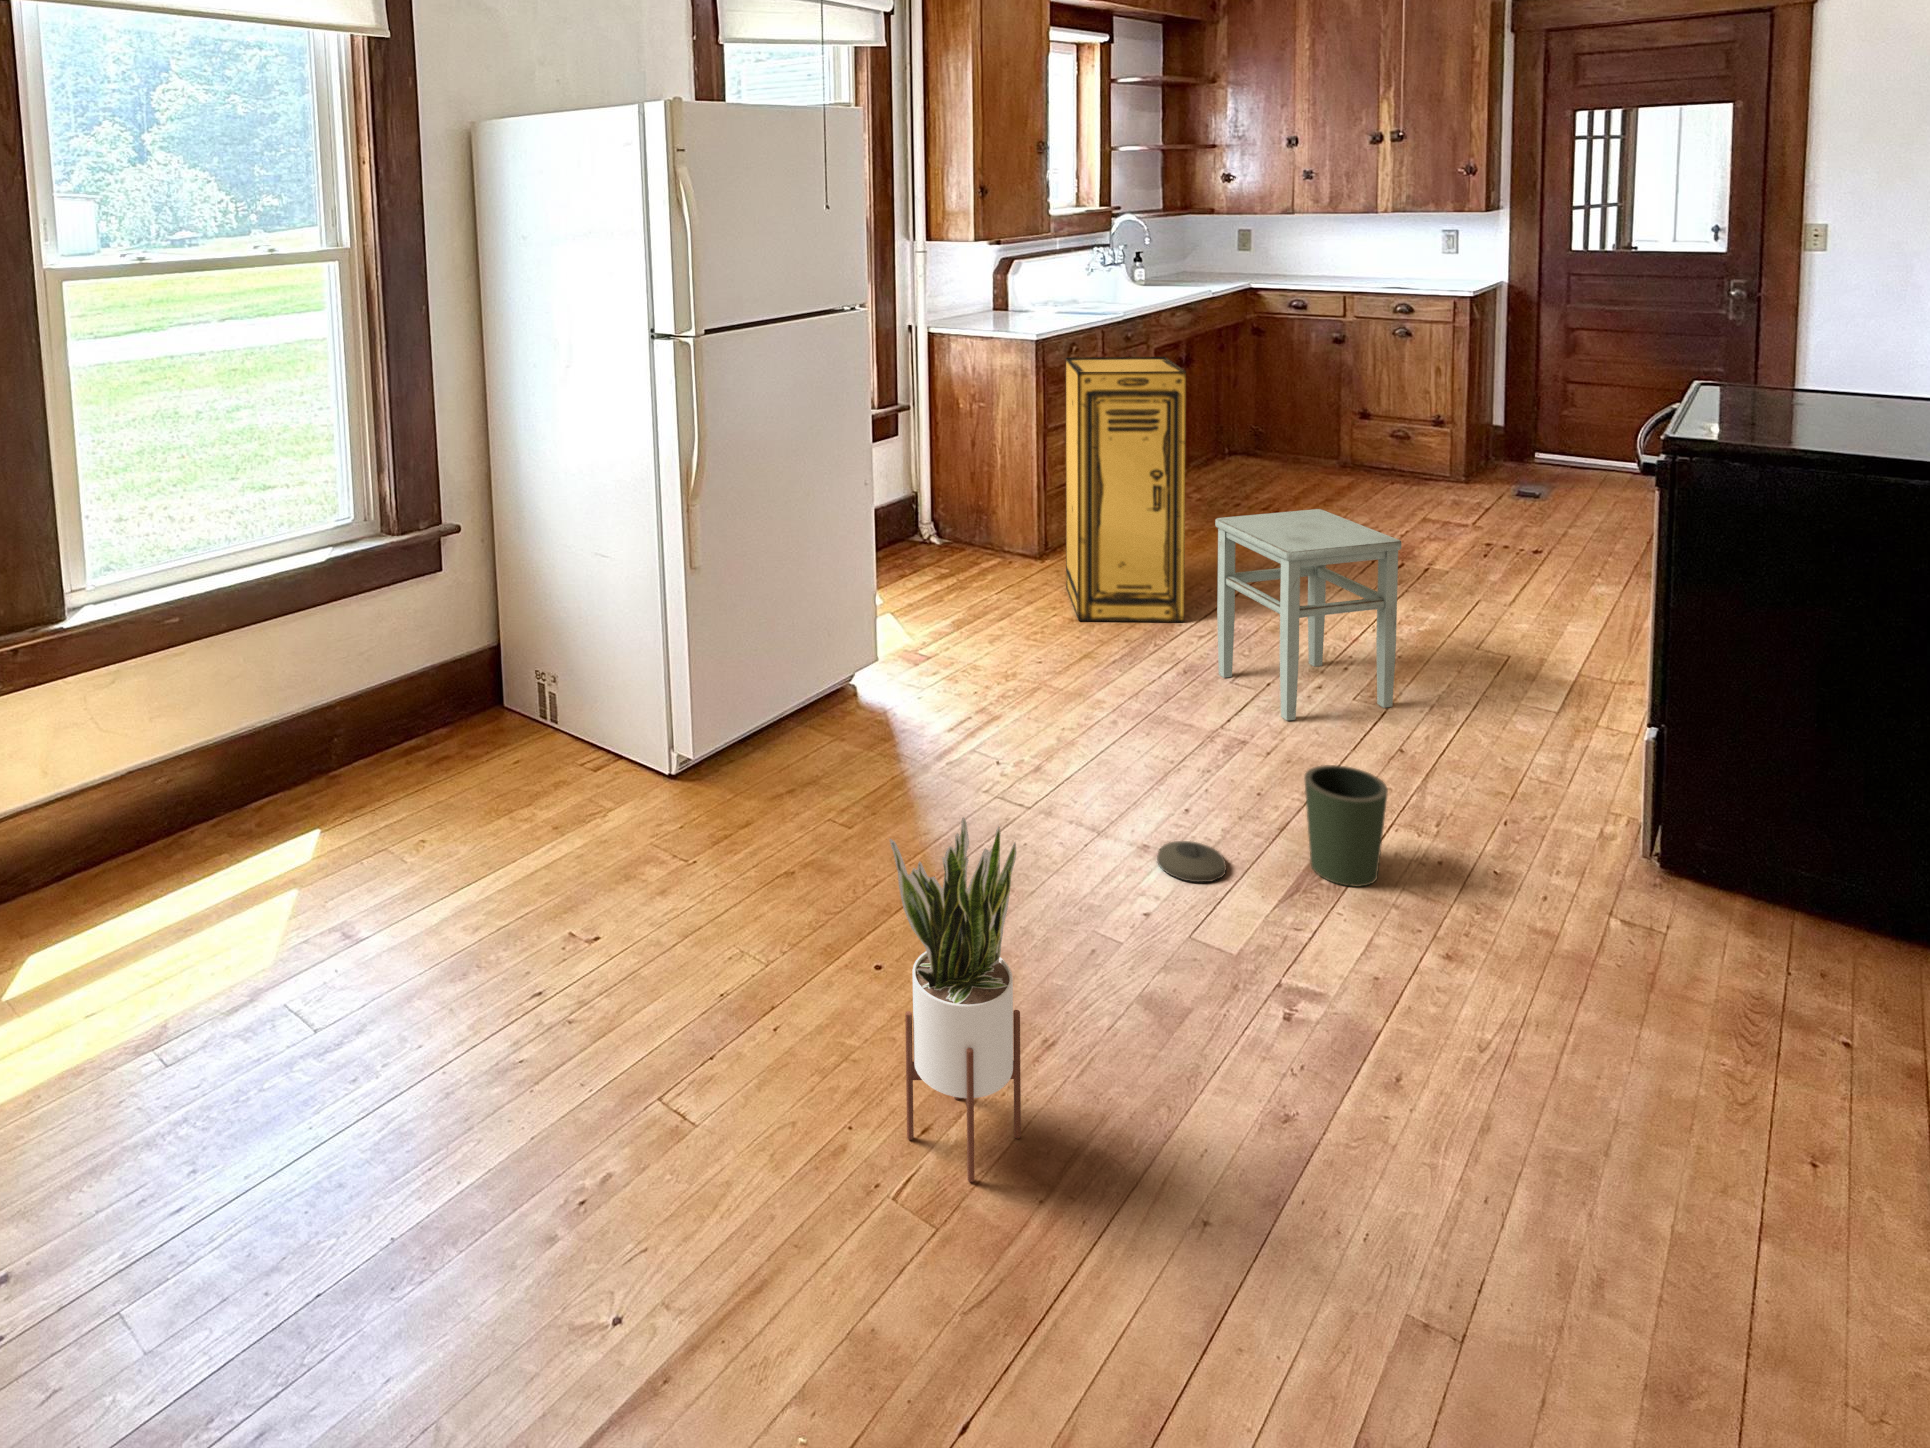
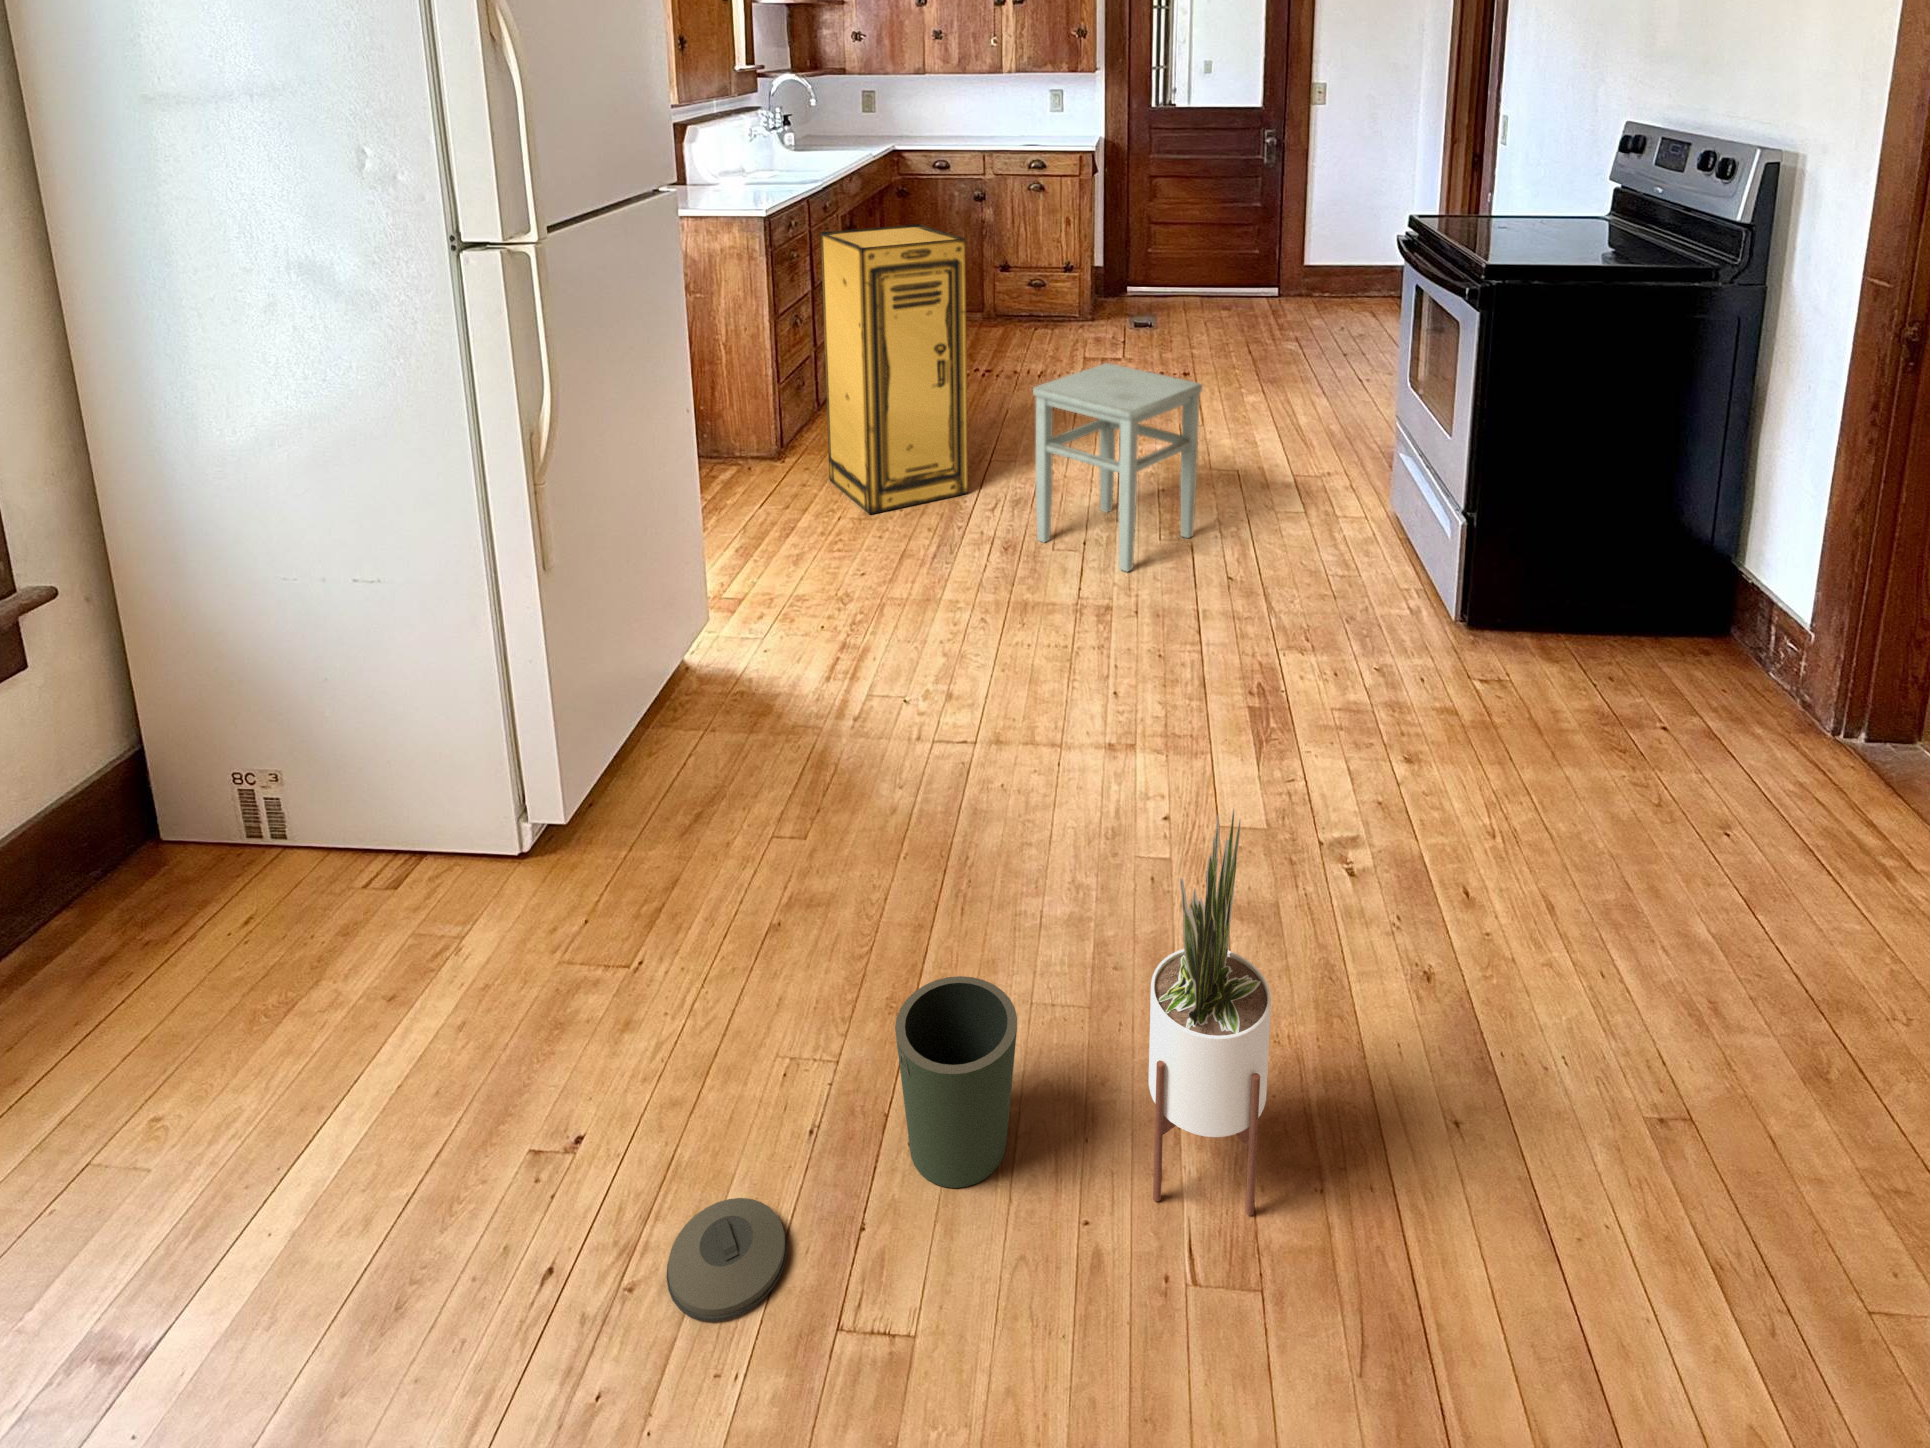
trash can: present [1157,765,1388,887] -> present [666,976,1017,1321]

